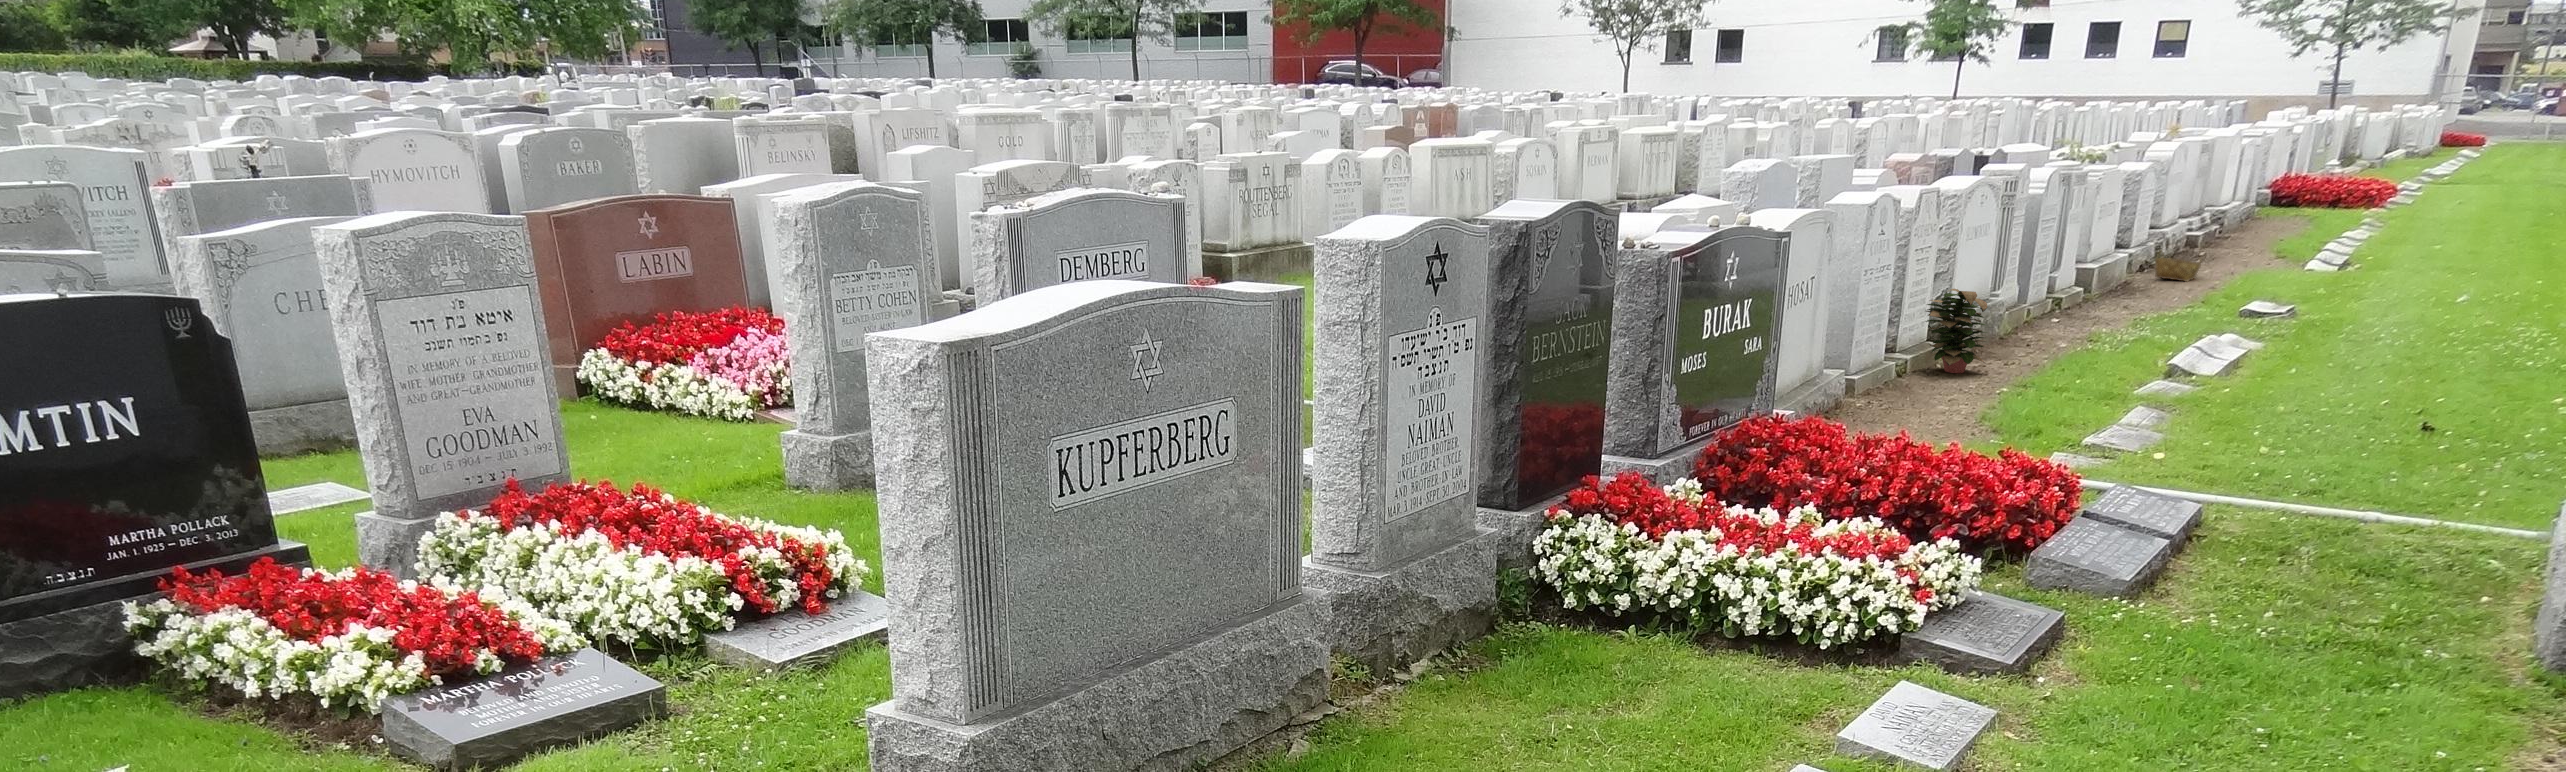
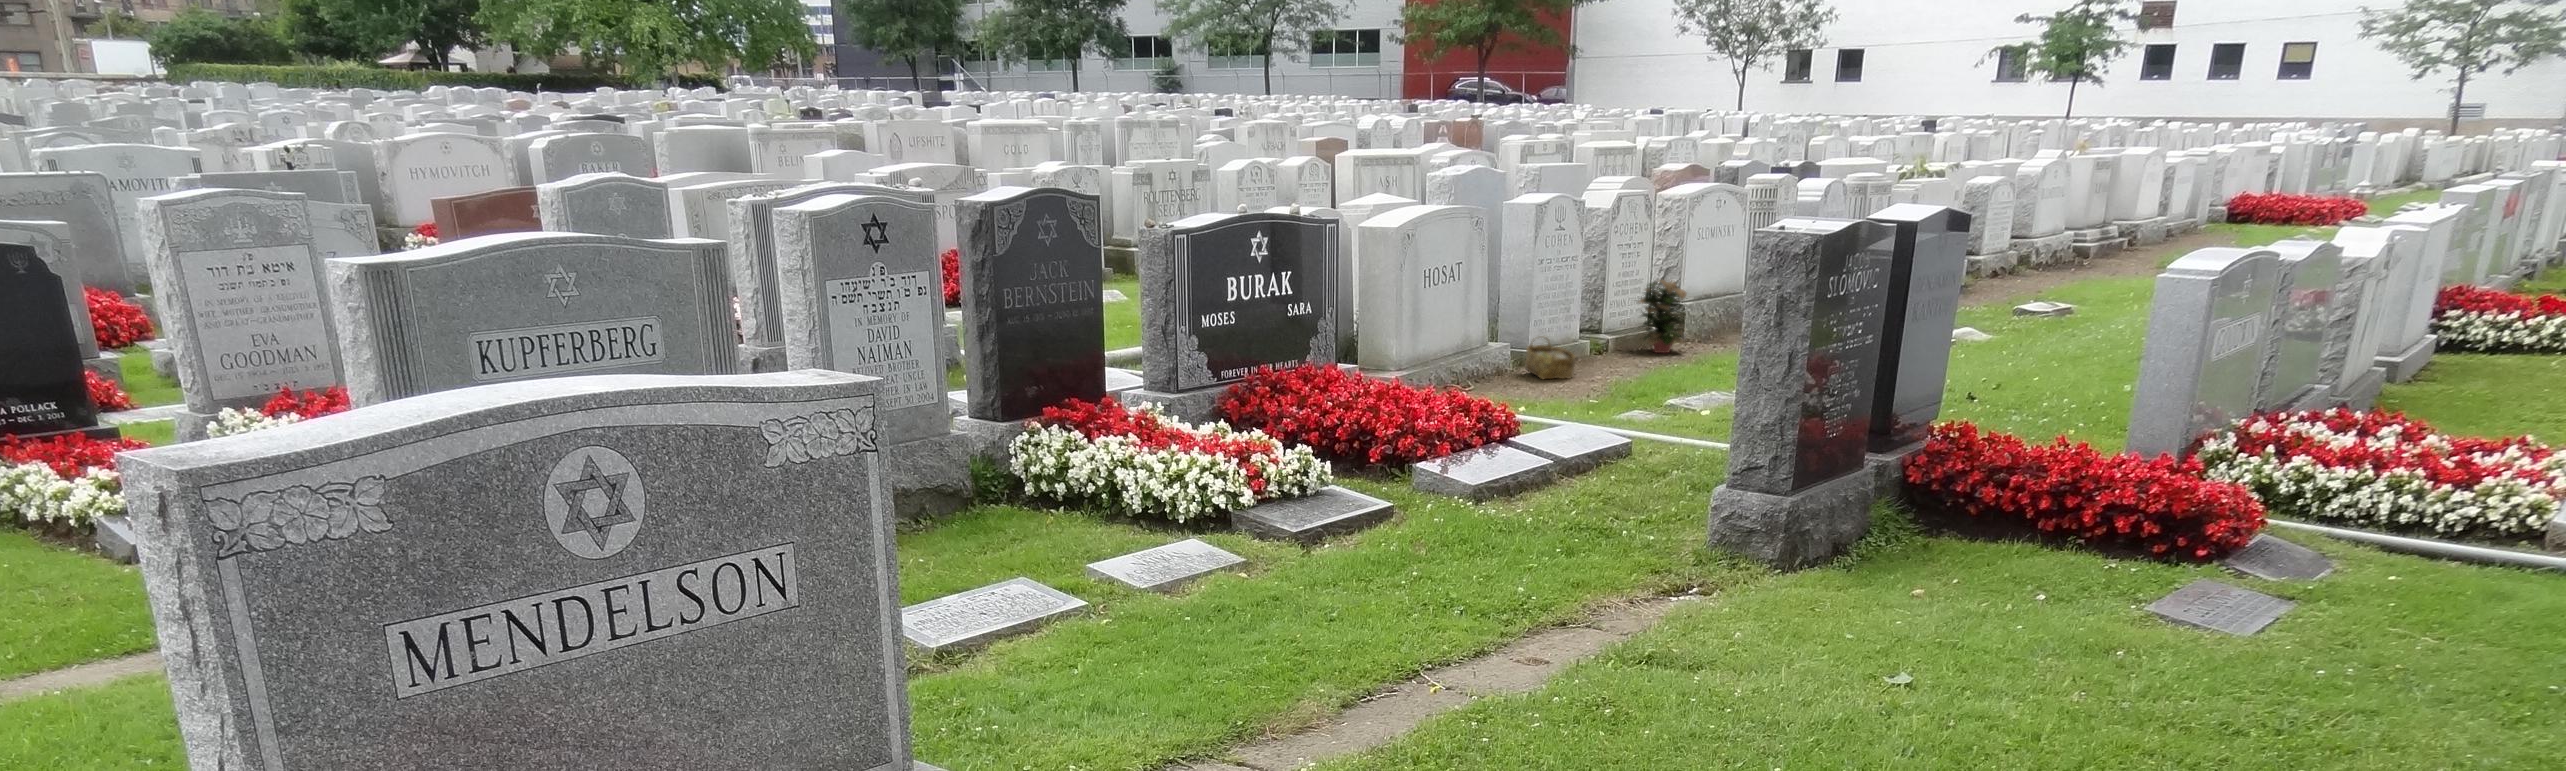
woven basket: present [2155,257,2201,281] -> present [1525,338,1575,379]

